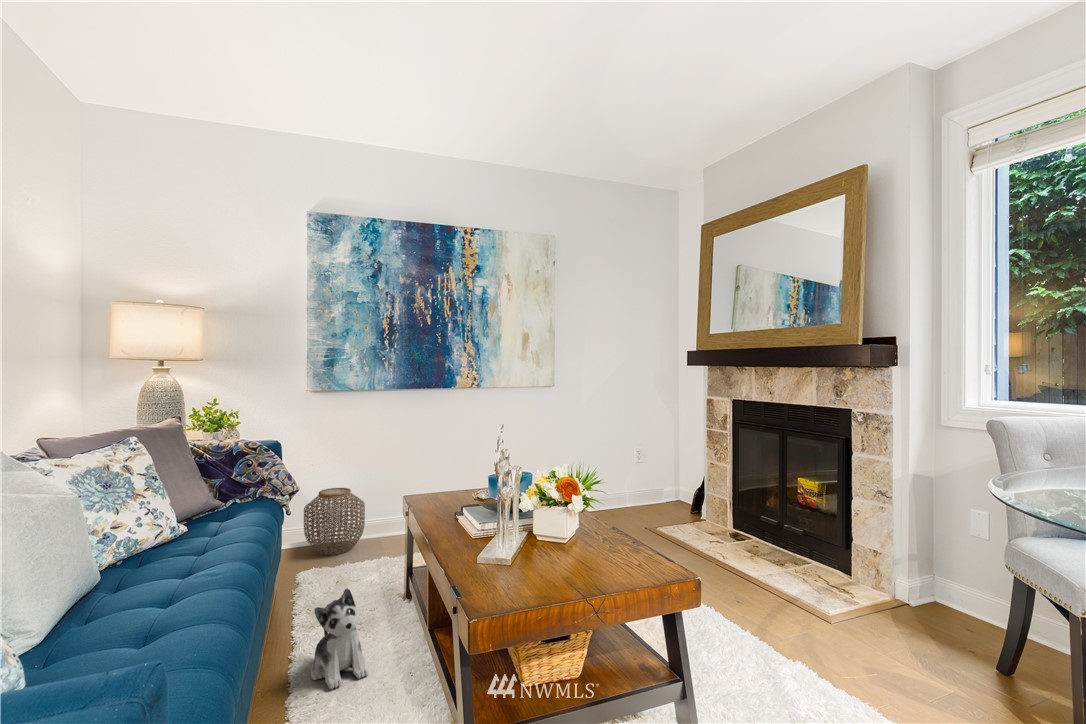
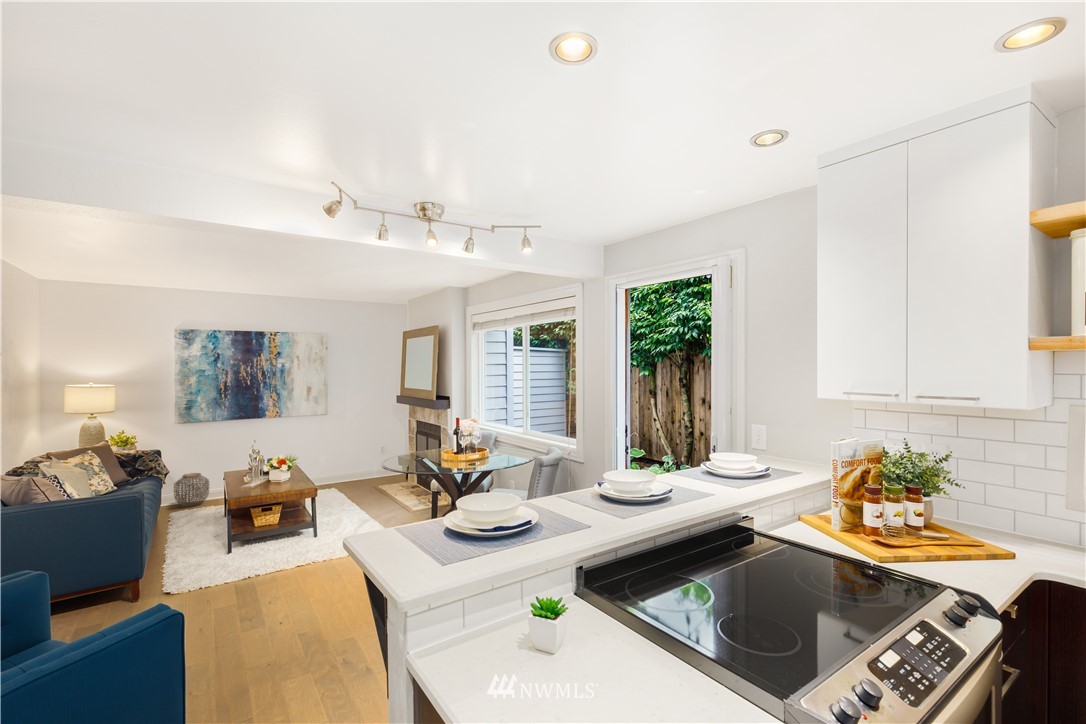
plush toy: present [311,588,369,689] -> none [172,507,197,543]

